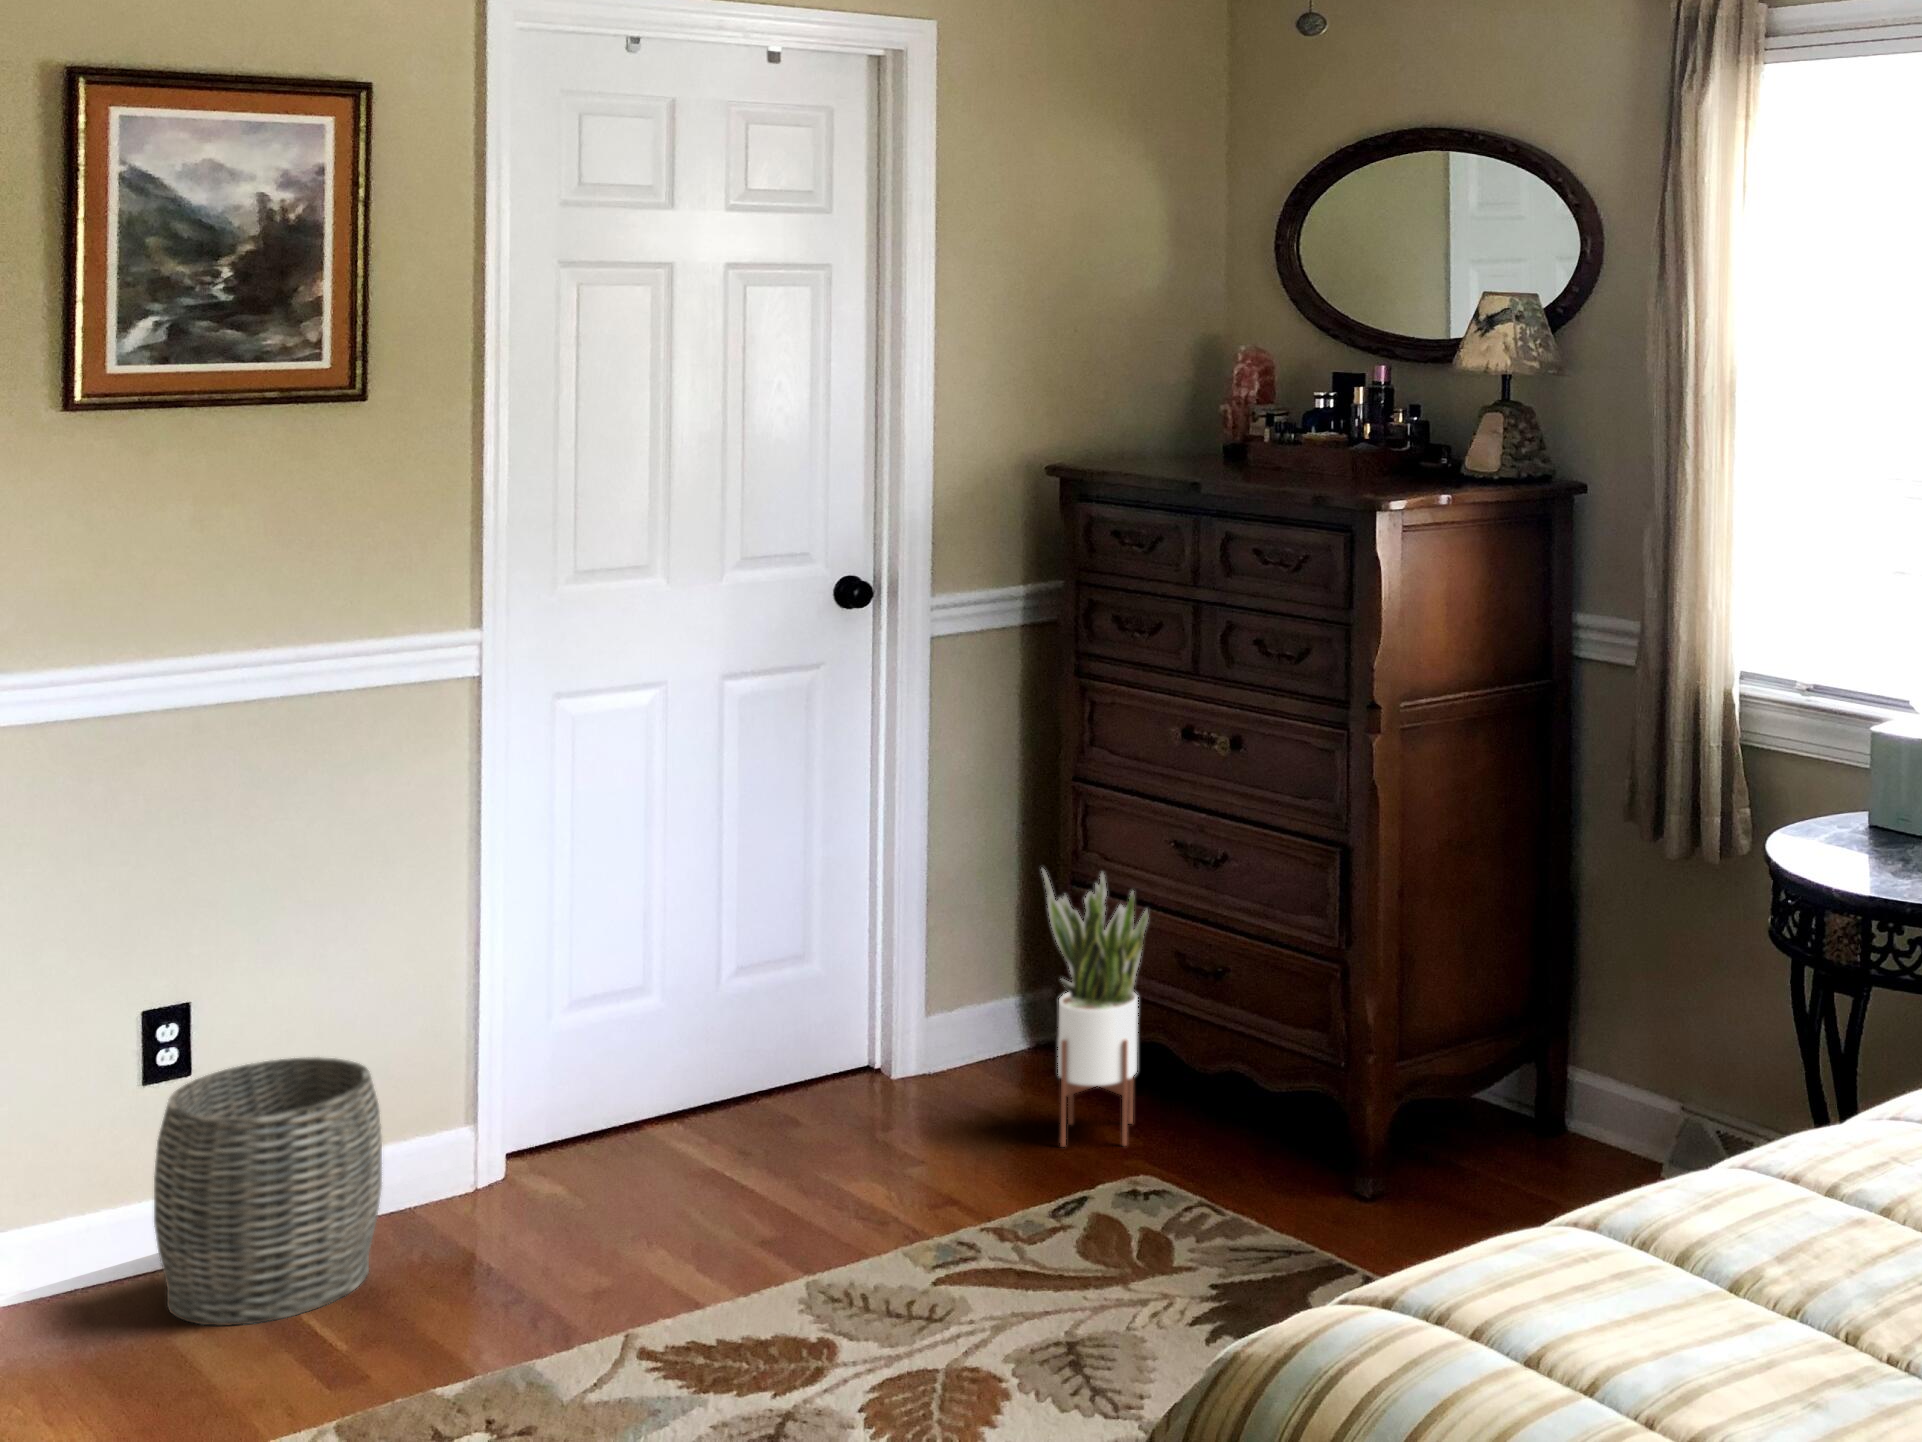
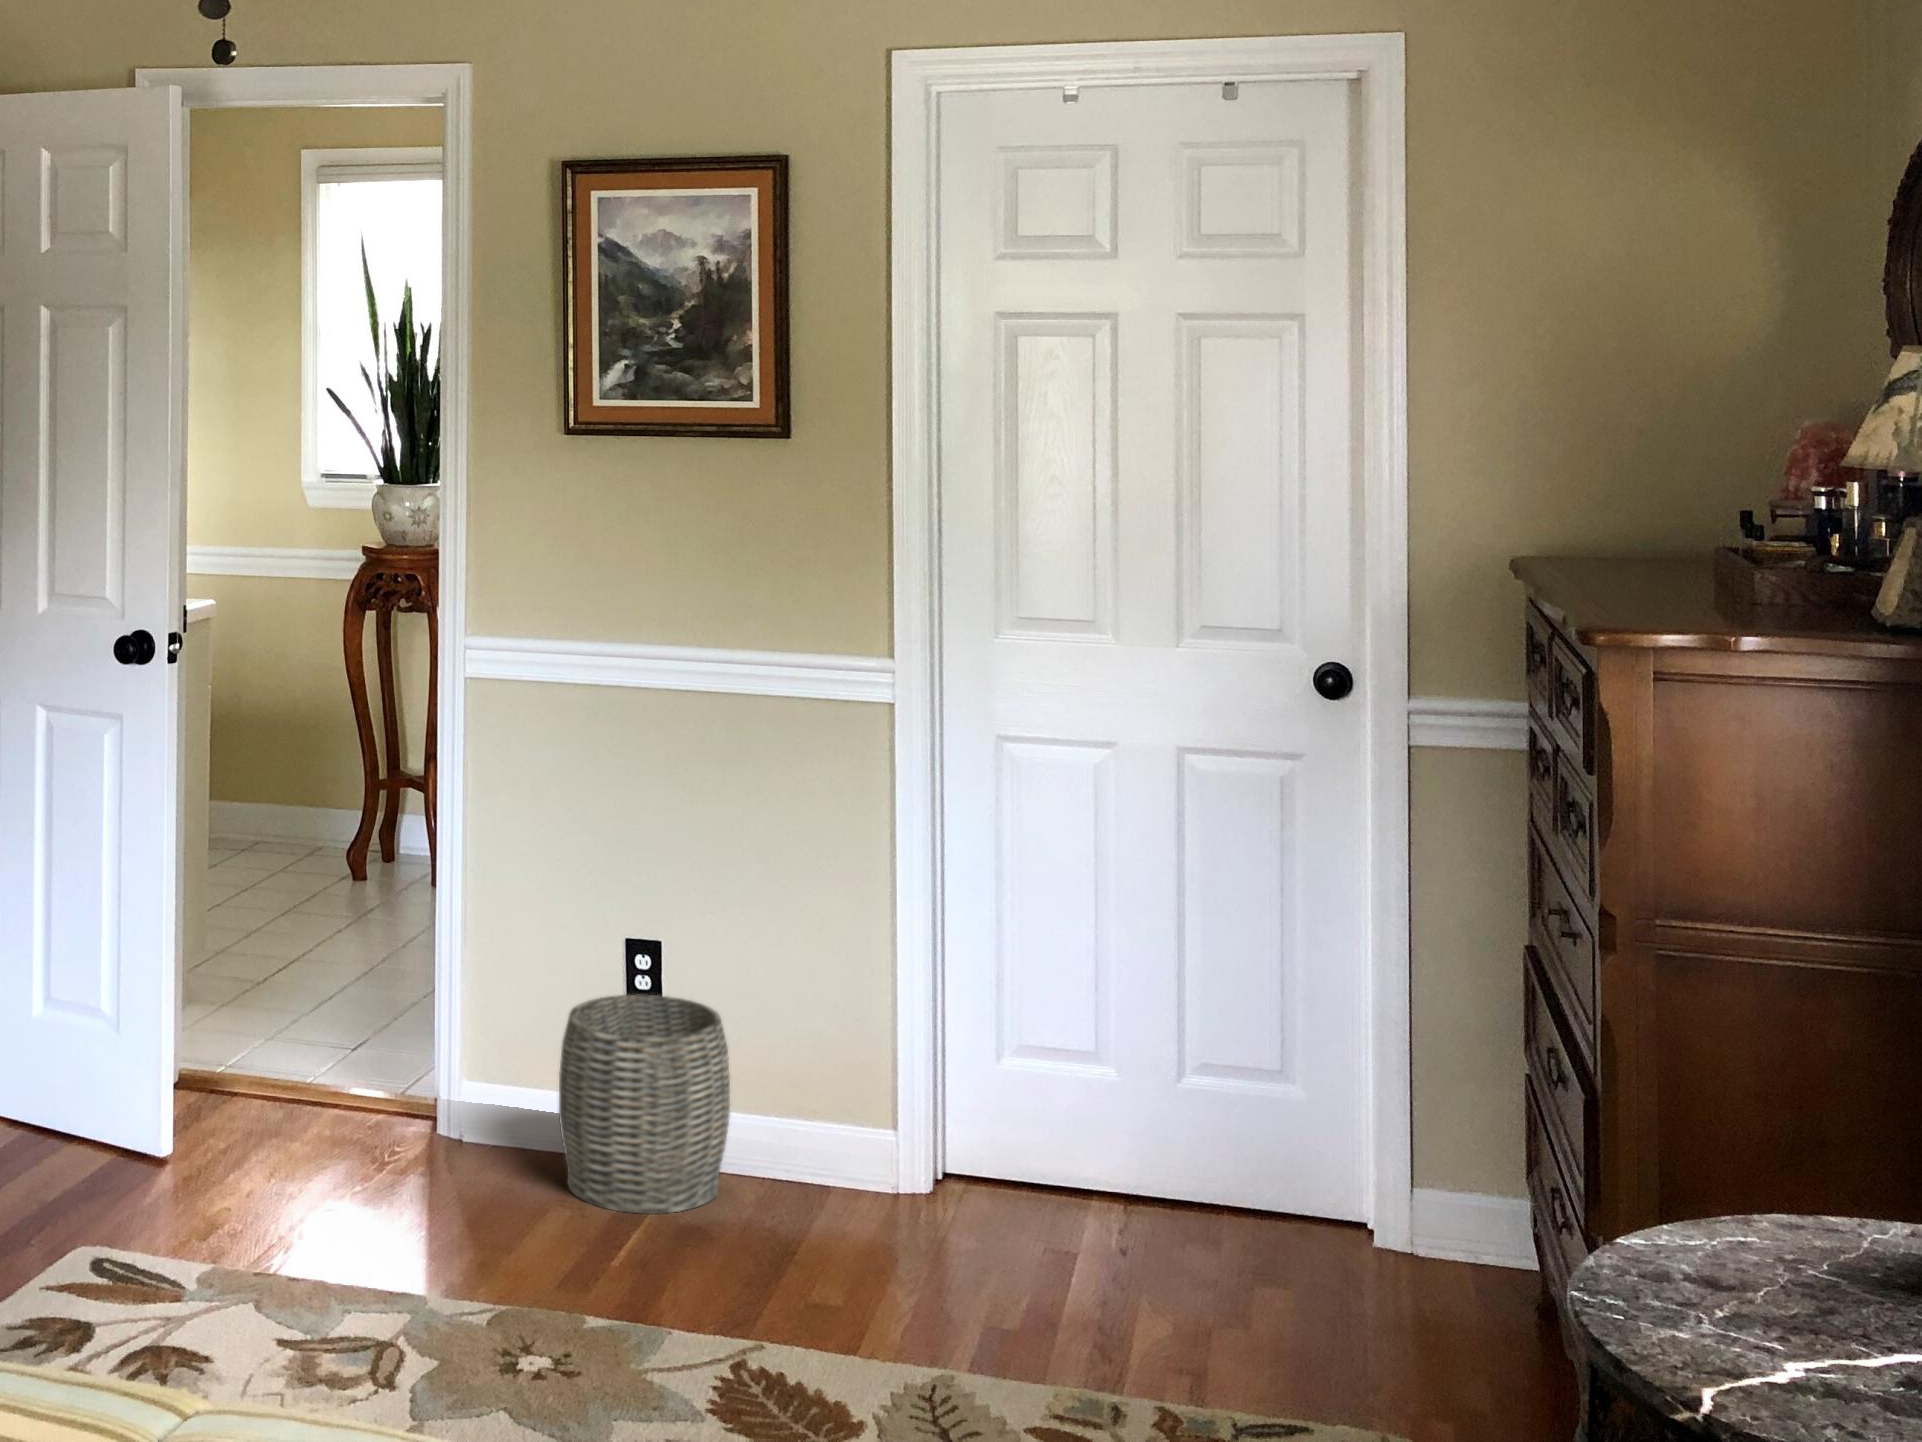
potted plant: present [1042,870,1148,1147] -> none [1353,1032,1472,1403]

